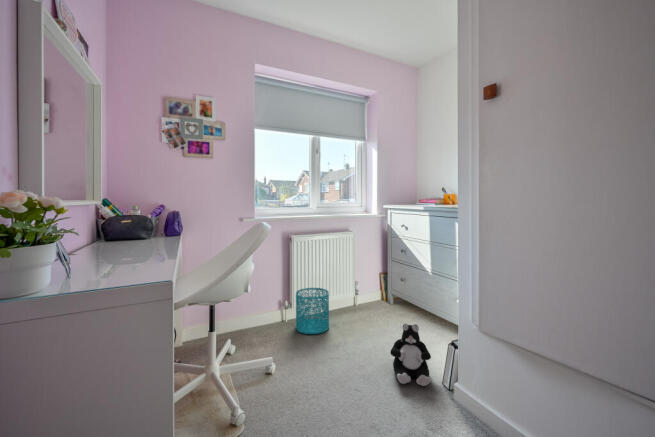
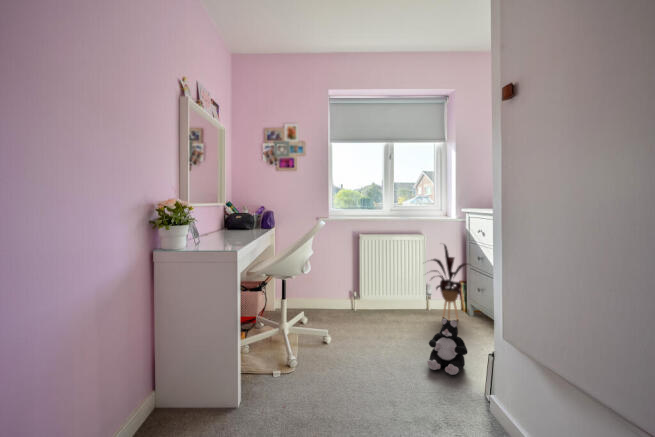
house plant: none [354,241,398,318] -> present [432,245,467,319]
wastebasket: present [296,288,329,334] -> none [362,284,392,325]

